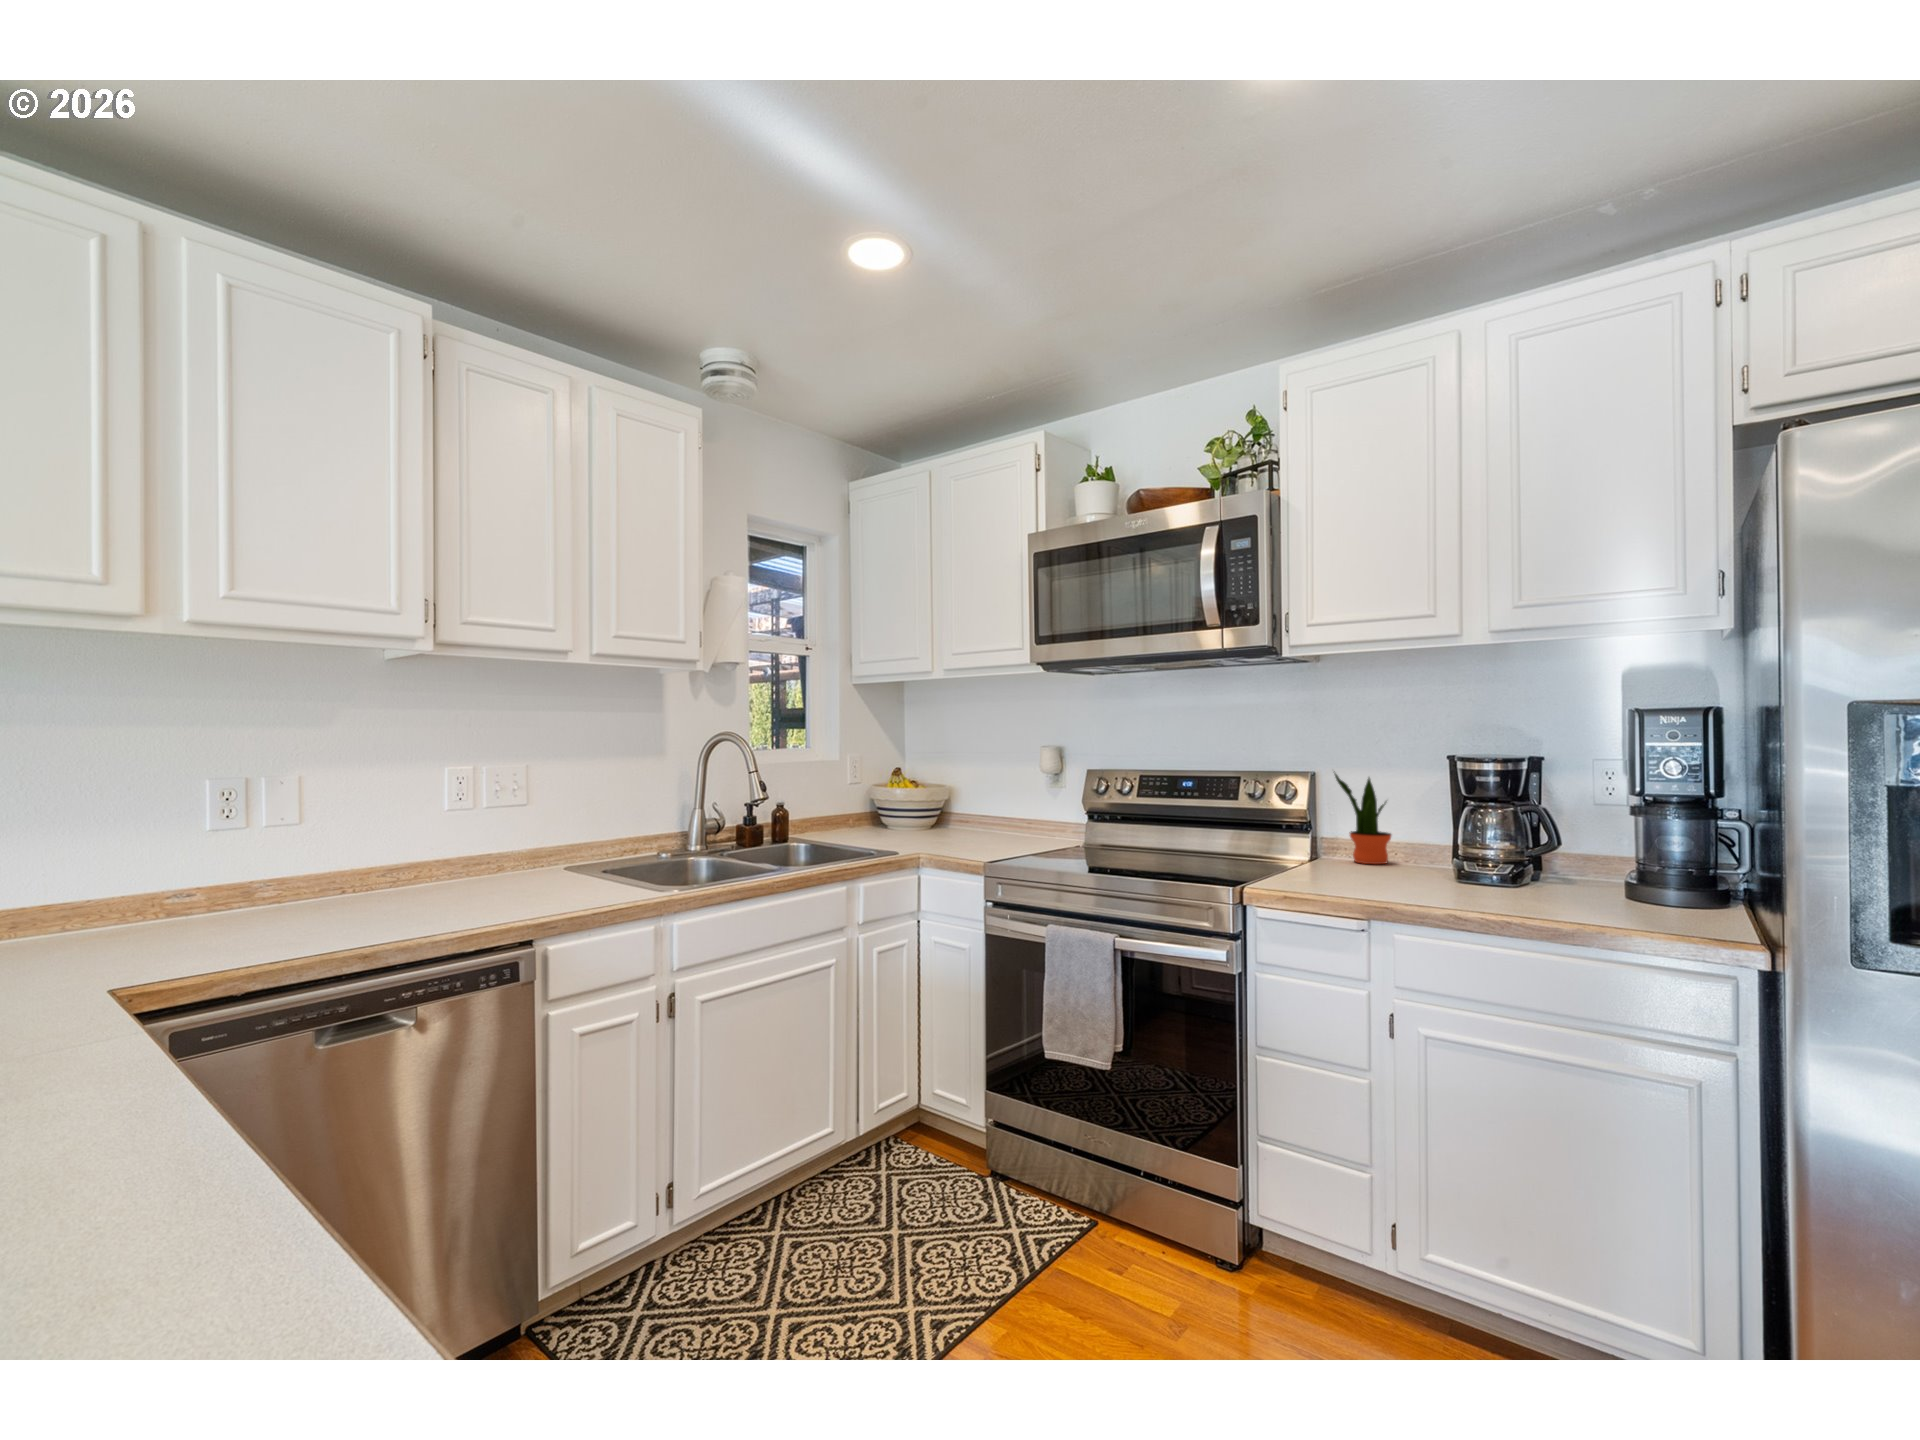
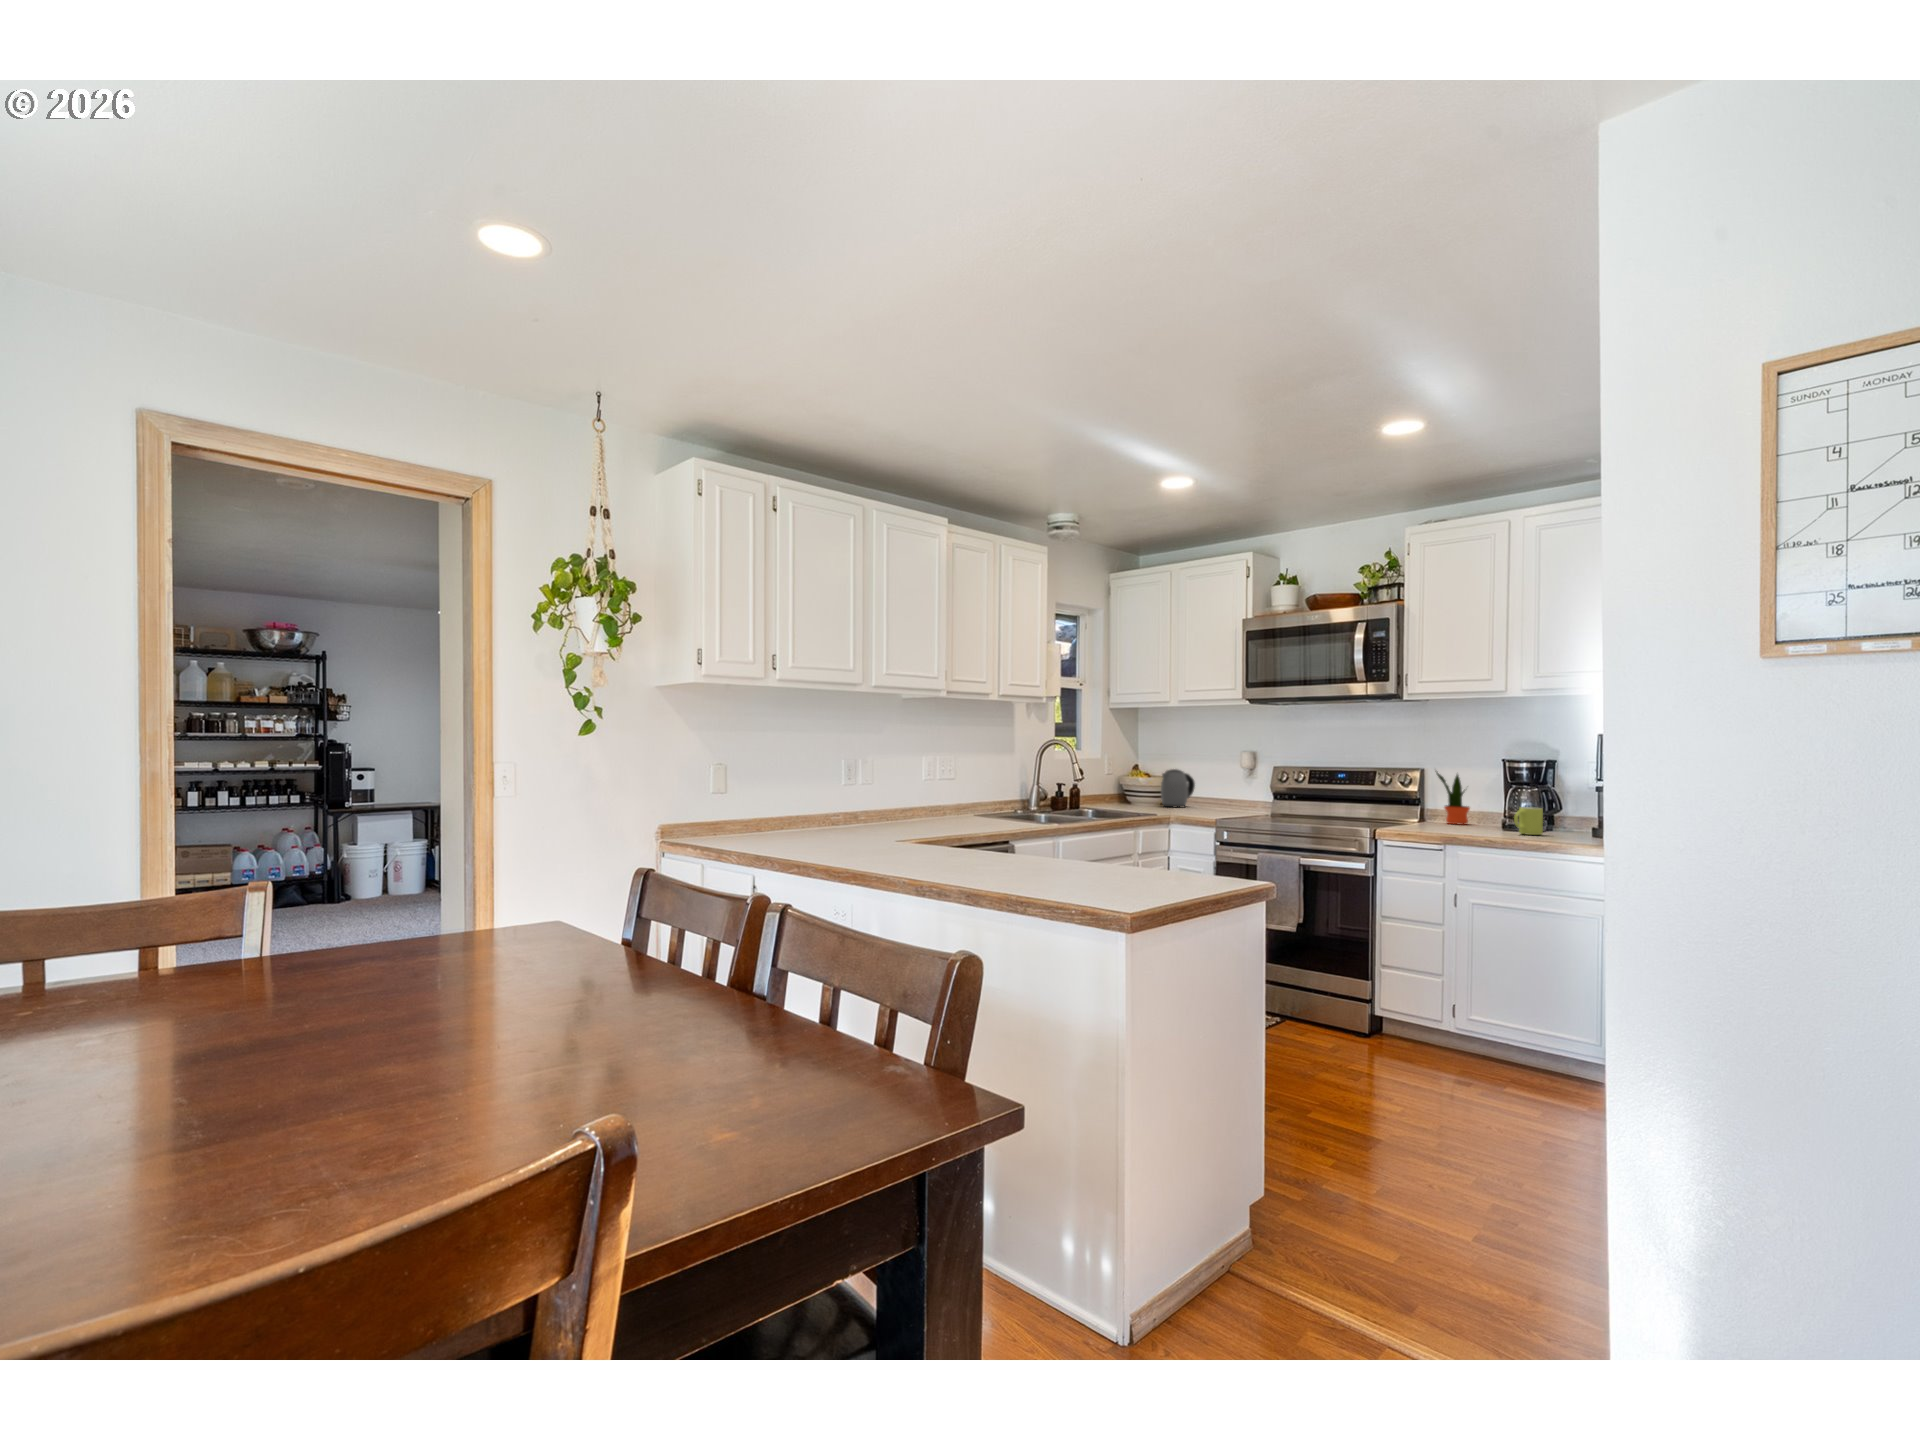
kettle: none [928,774,980,833] -> present [1161,769,1195,807]
mug: none [1487,844,1537,897] -> present [1514,807,1543,835]

